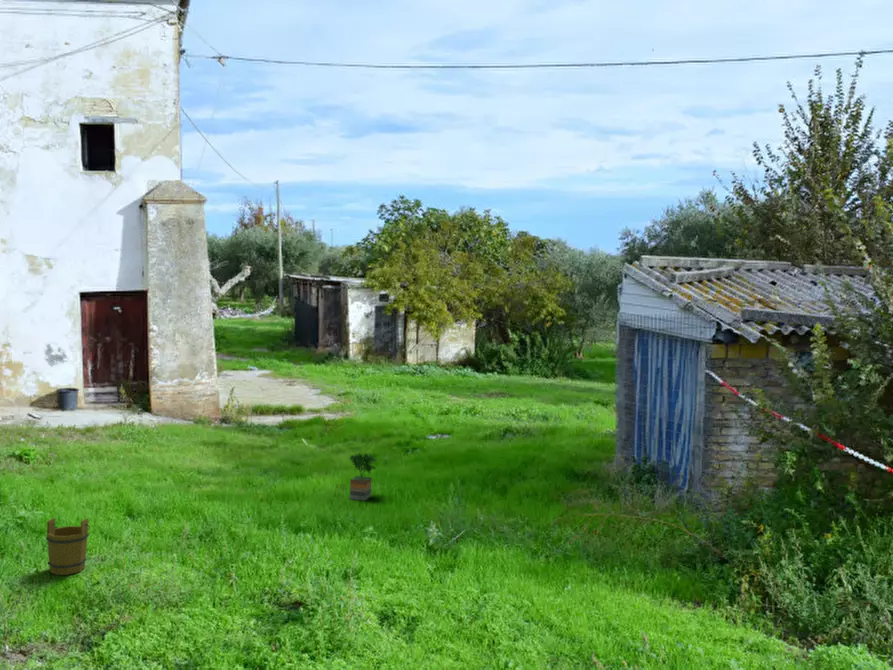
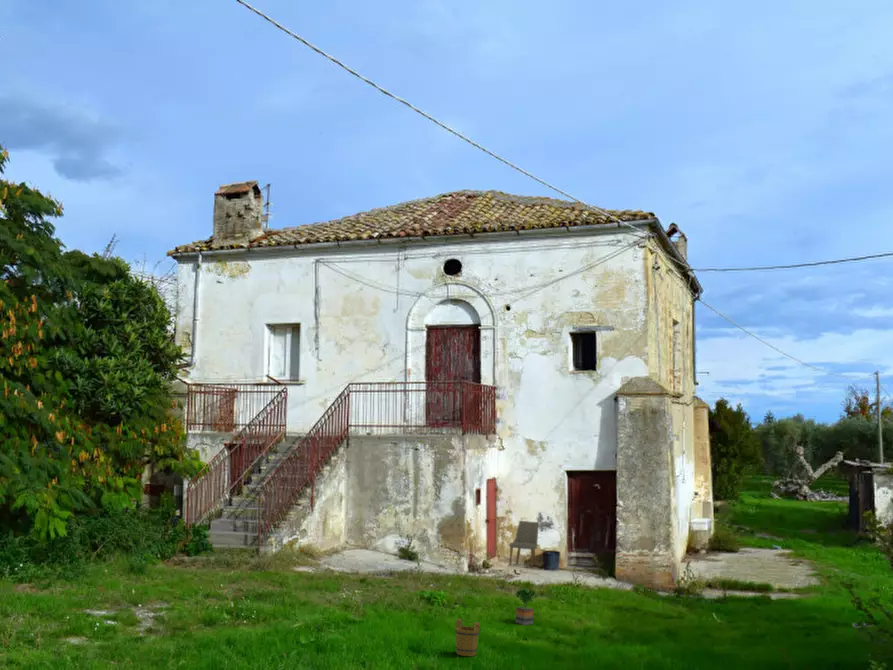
chair: none [10,356,47,412] -> present [509,521,539,568]
potted tree: present [350,454,377,501] -> present [516,589,537,625]

